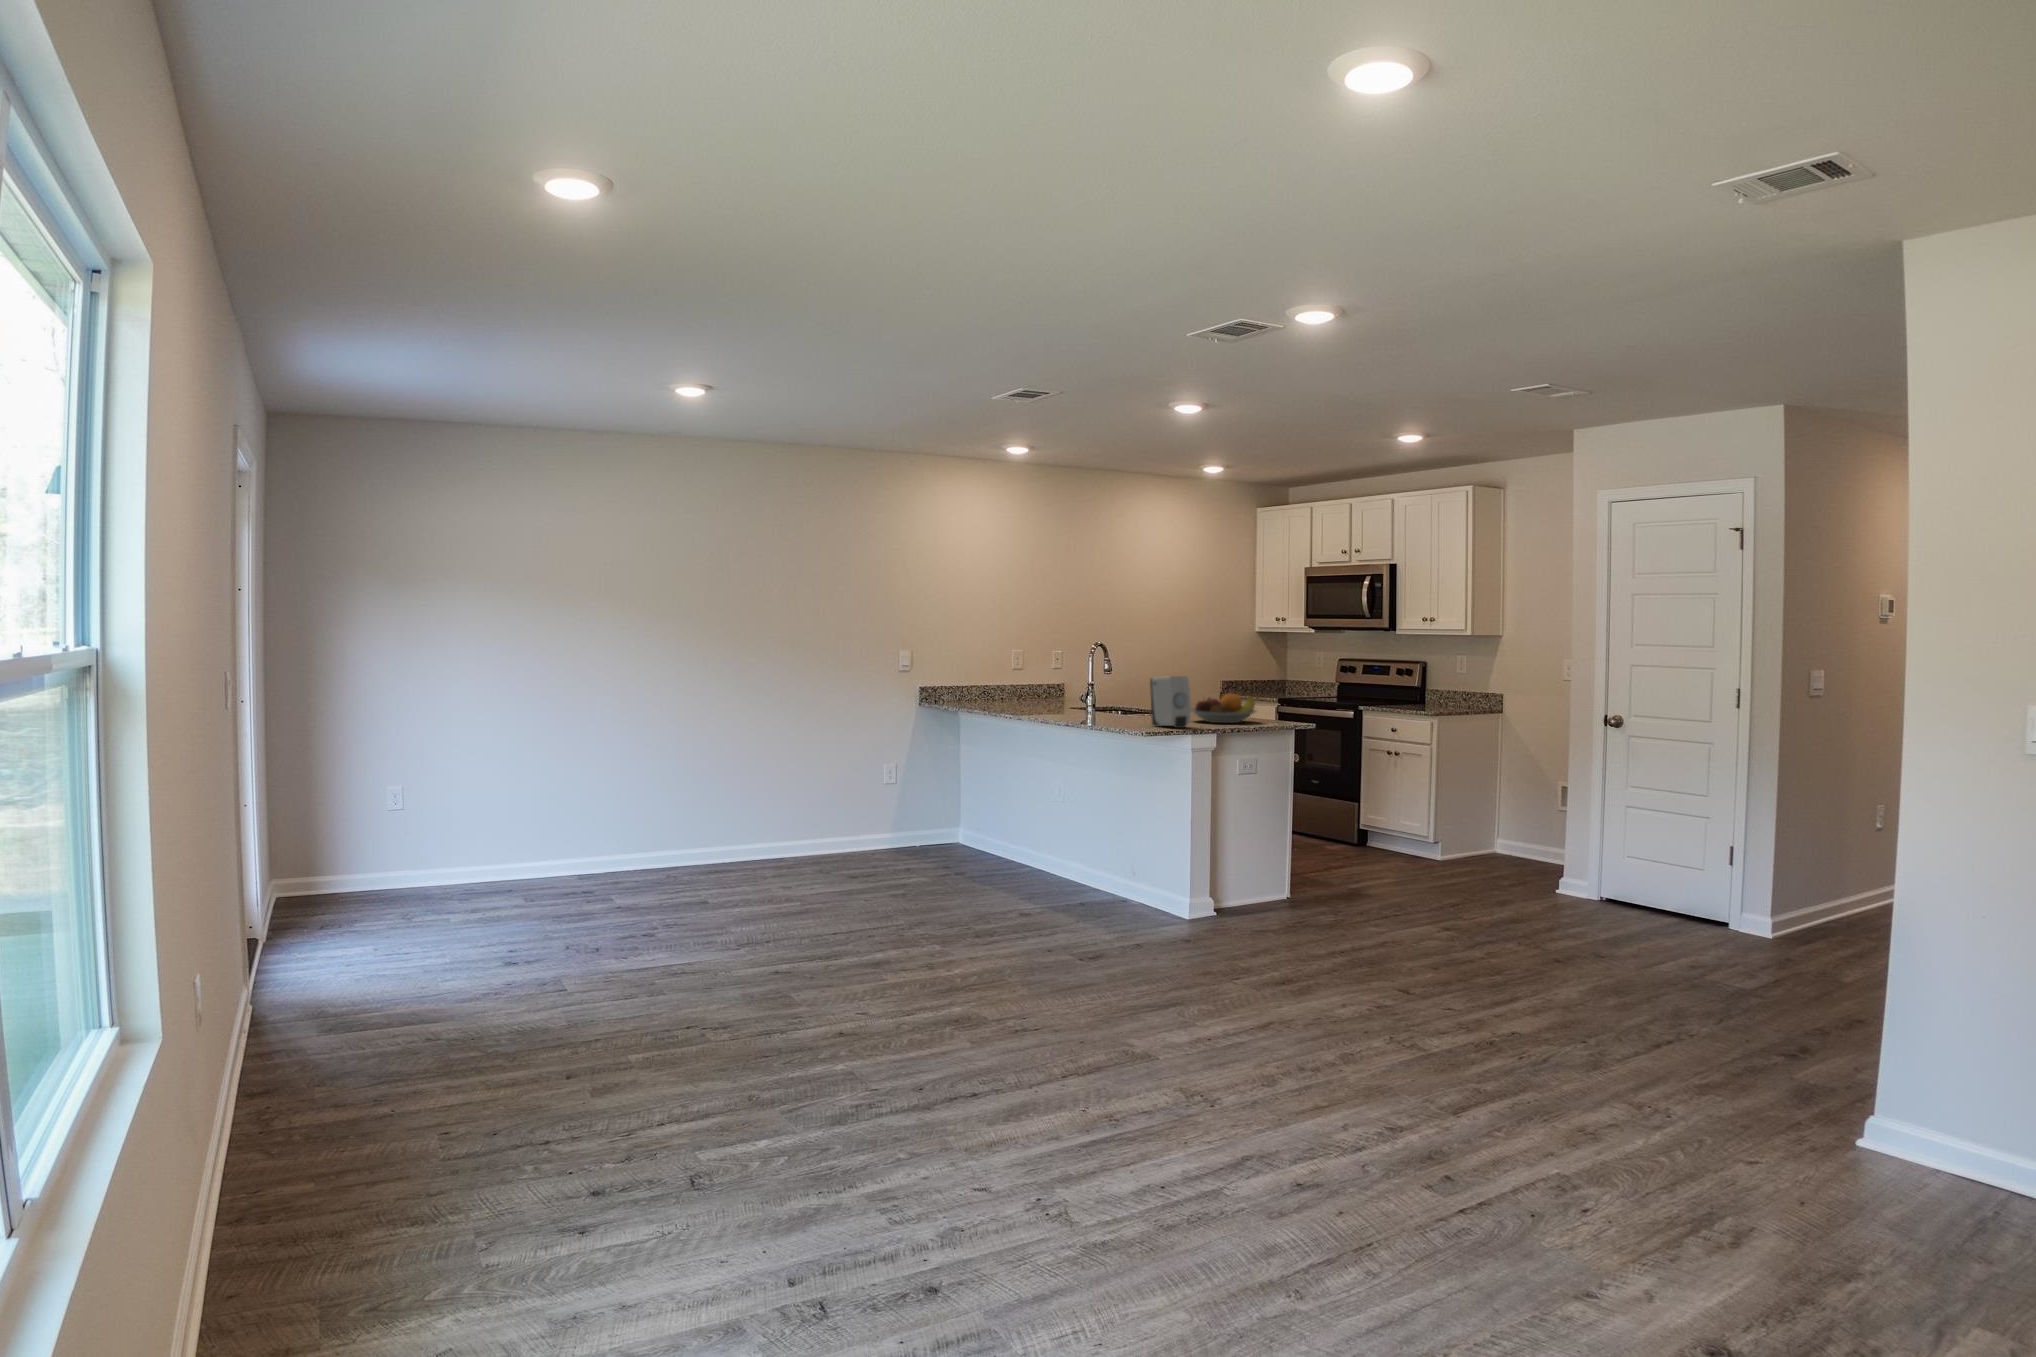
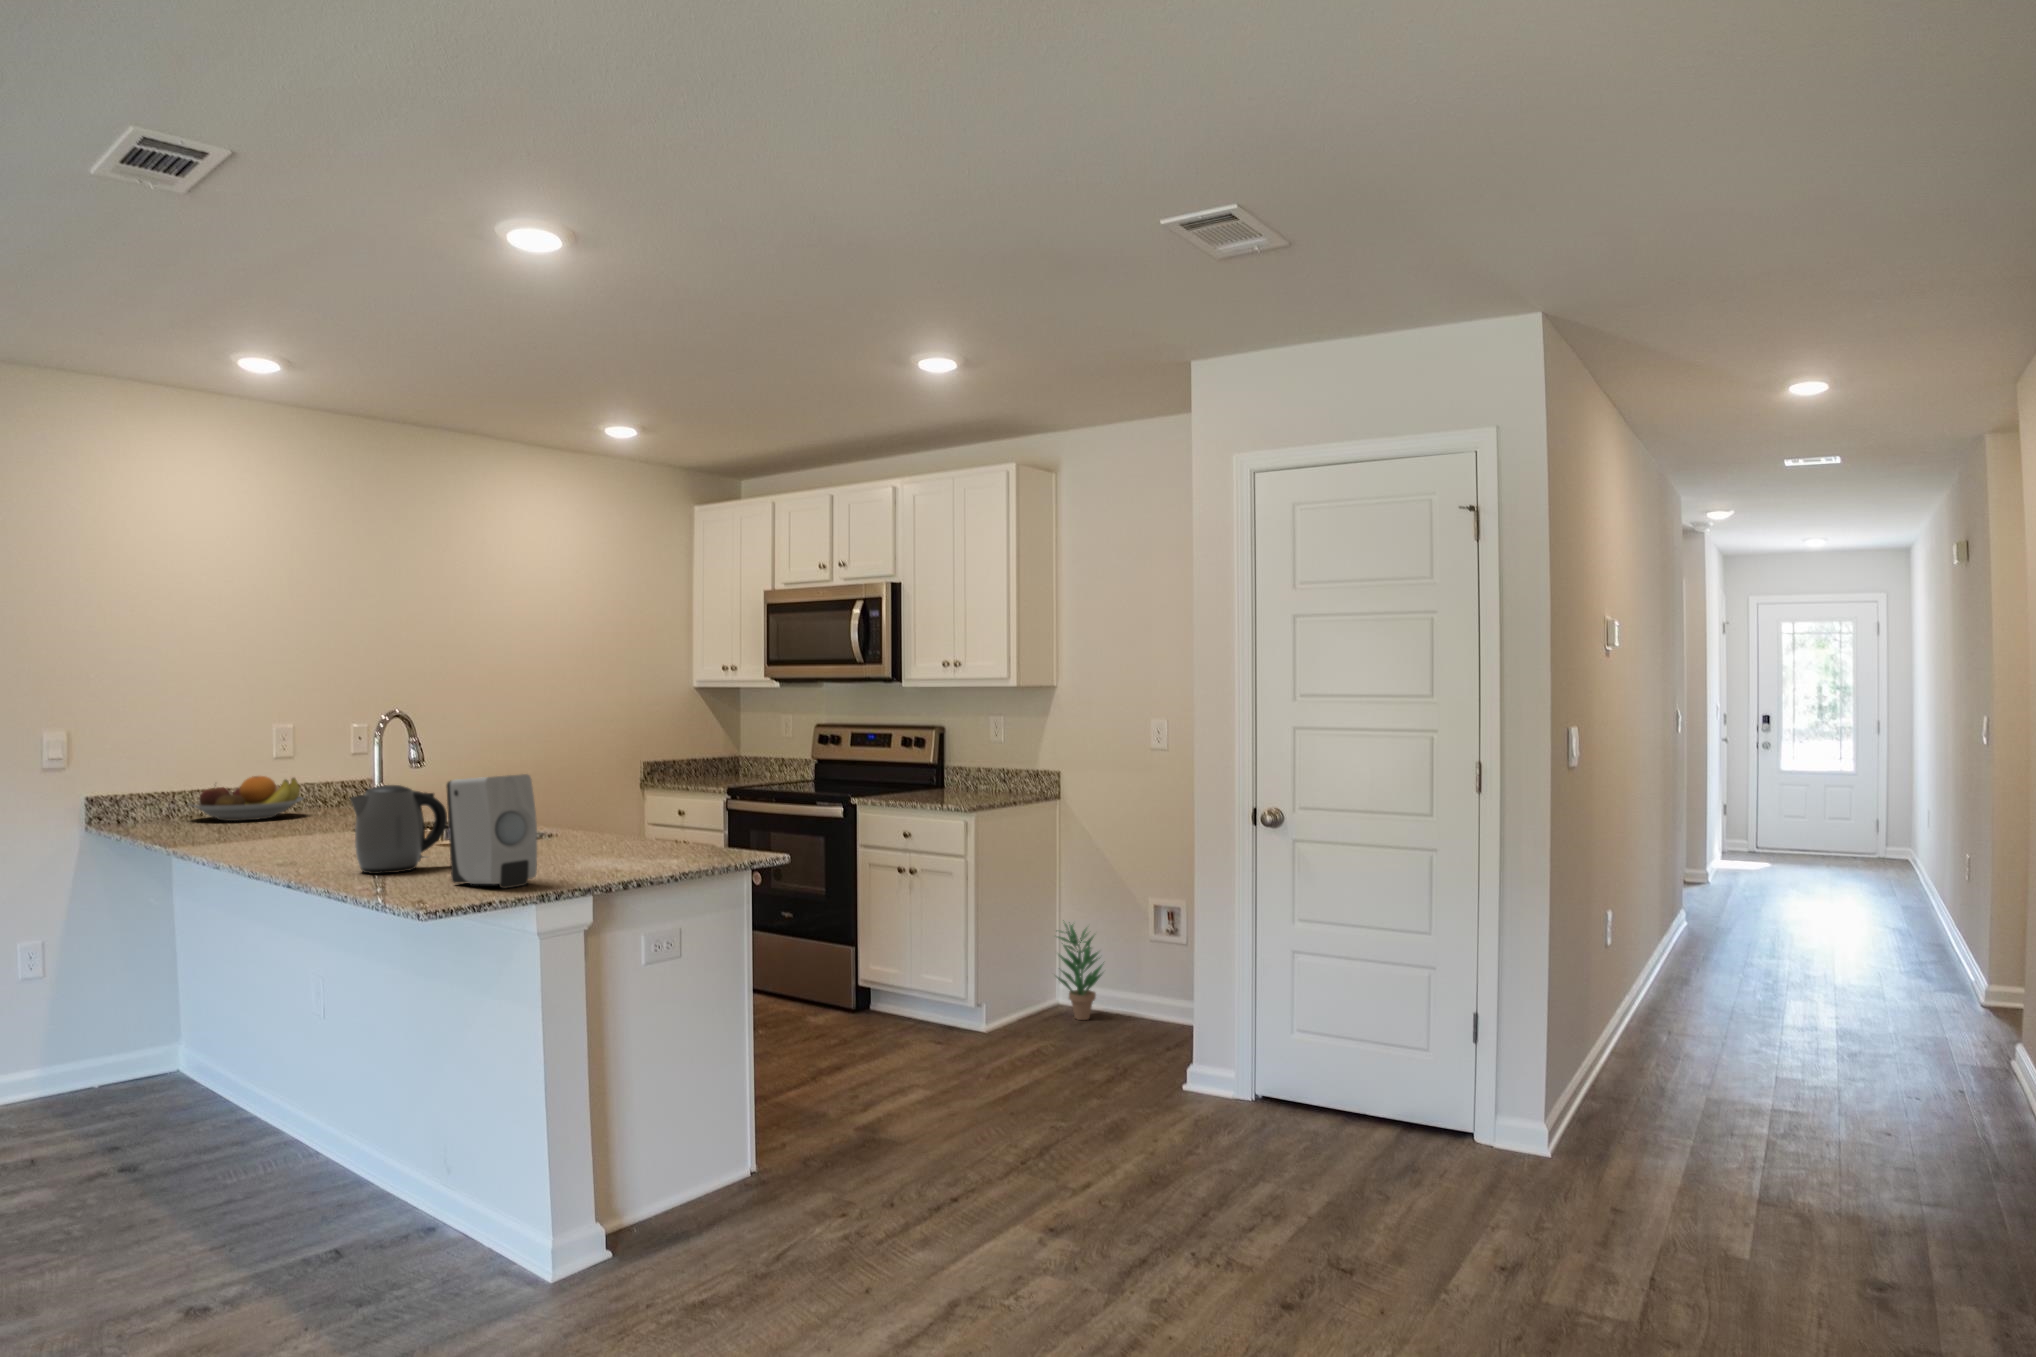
kettle: none [1103,680,1143,722] -> present [350,785,447,874]
fruit bowl: present [1190,693,1256,723] -> present [189,776,303,821]
potted plant: none [1490,793,1530,860] -> present [1057,920,1102,1020]

